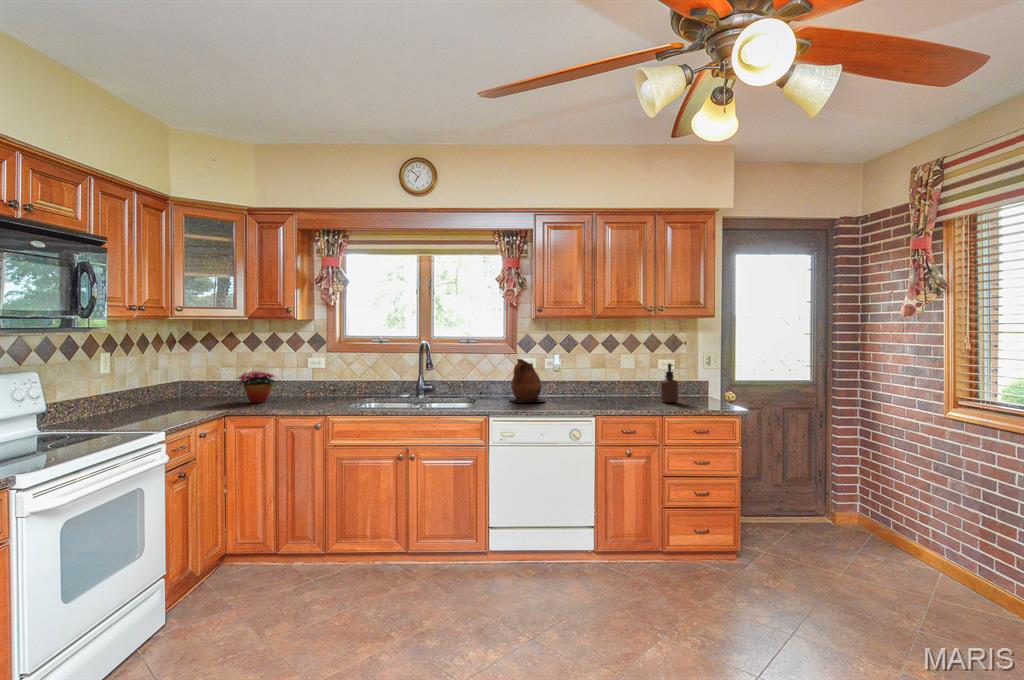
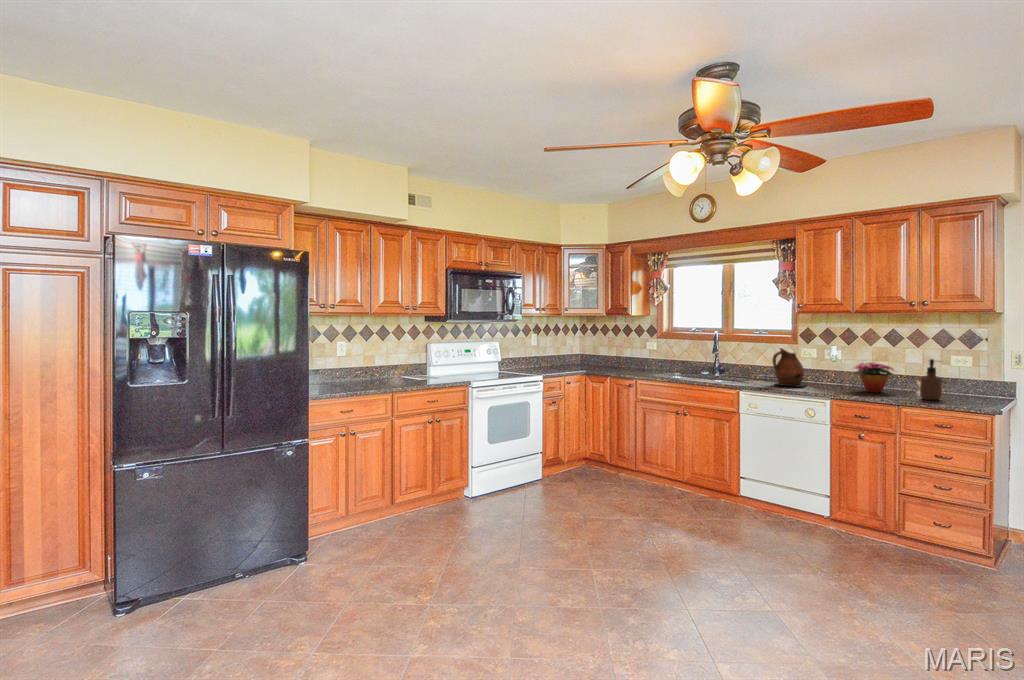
flower arrangement: present [237,371,276,403] -> present [854,362,894,392]

